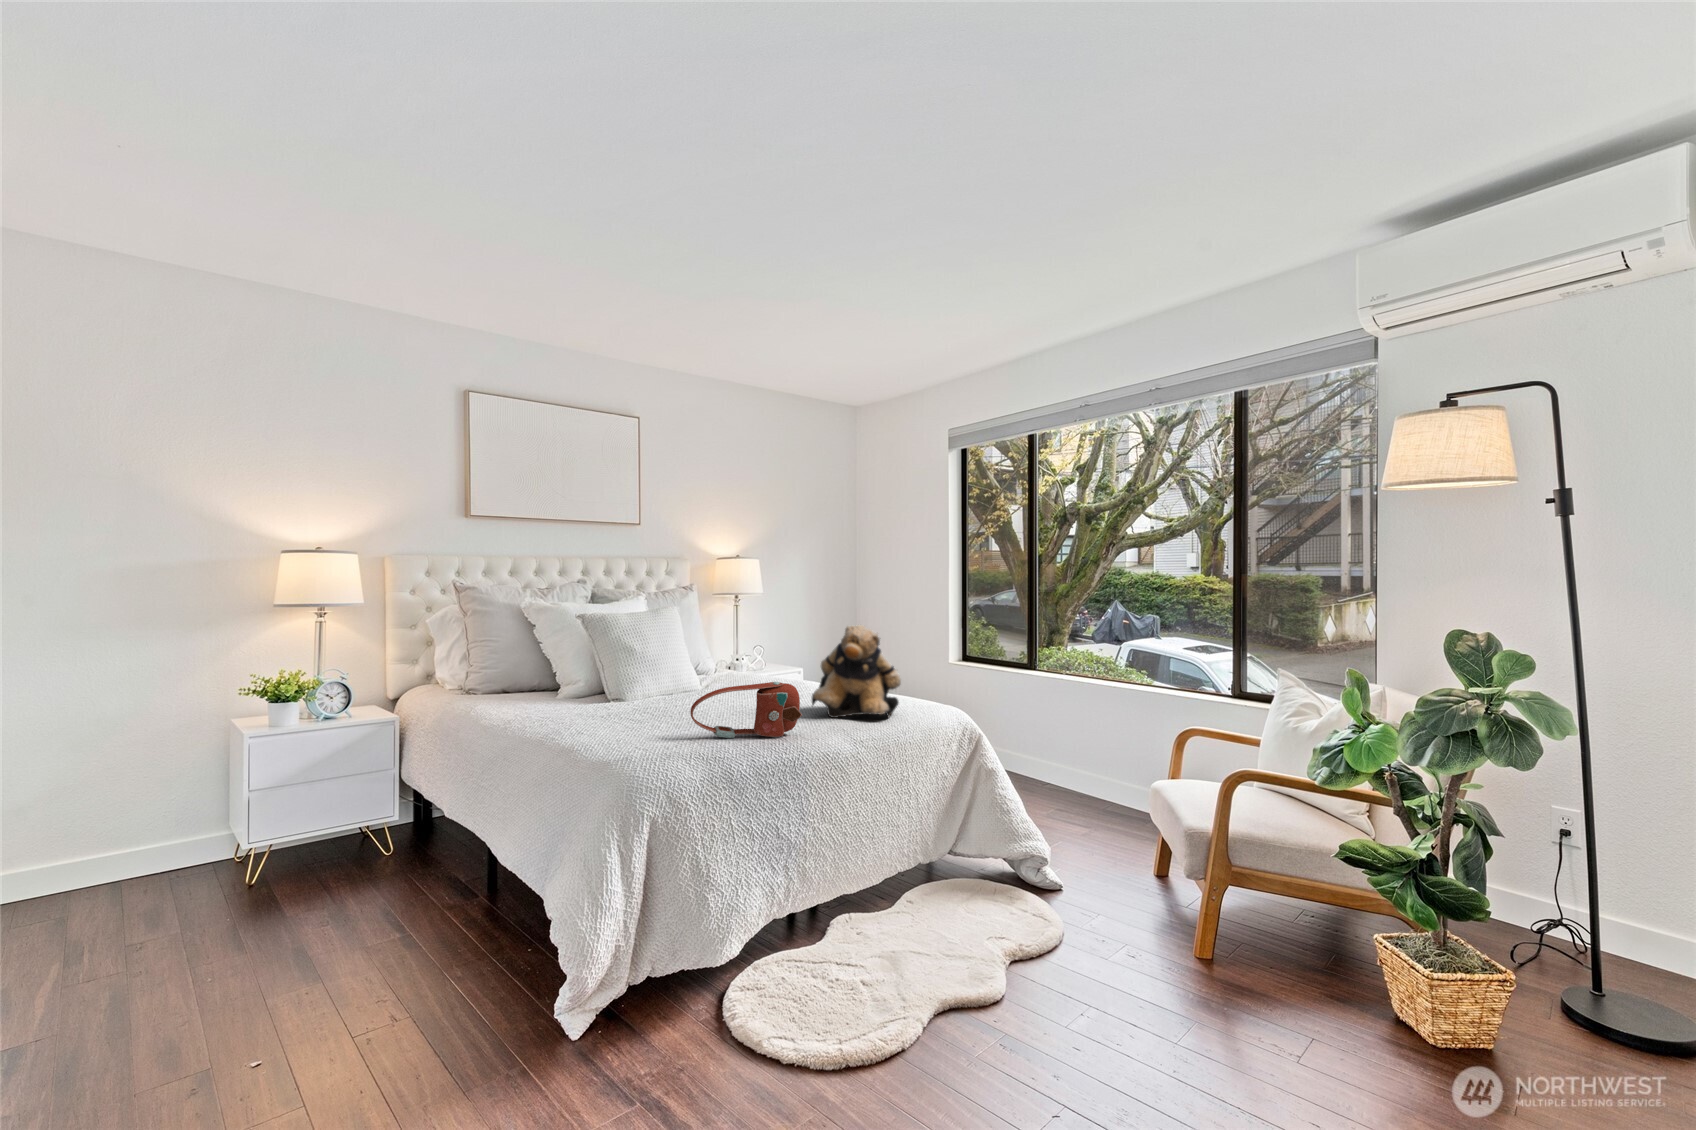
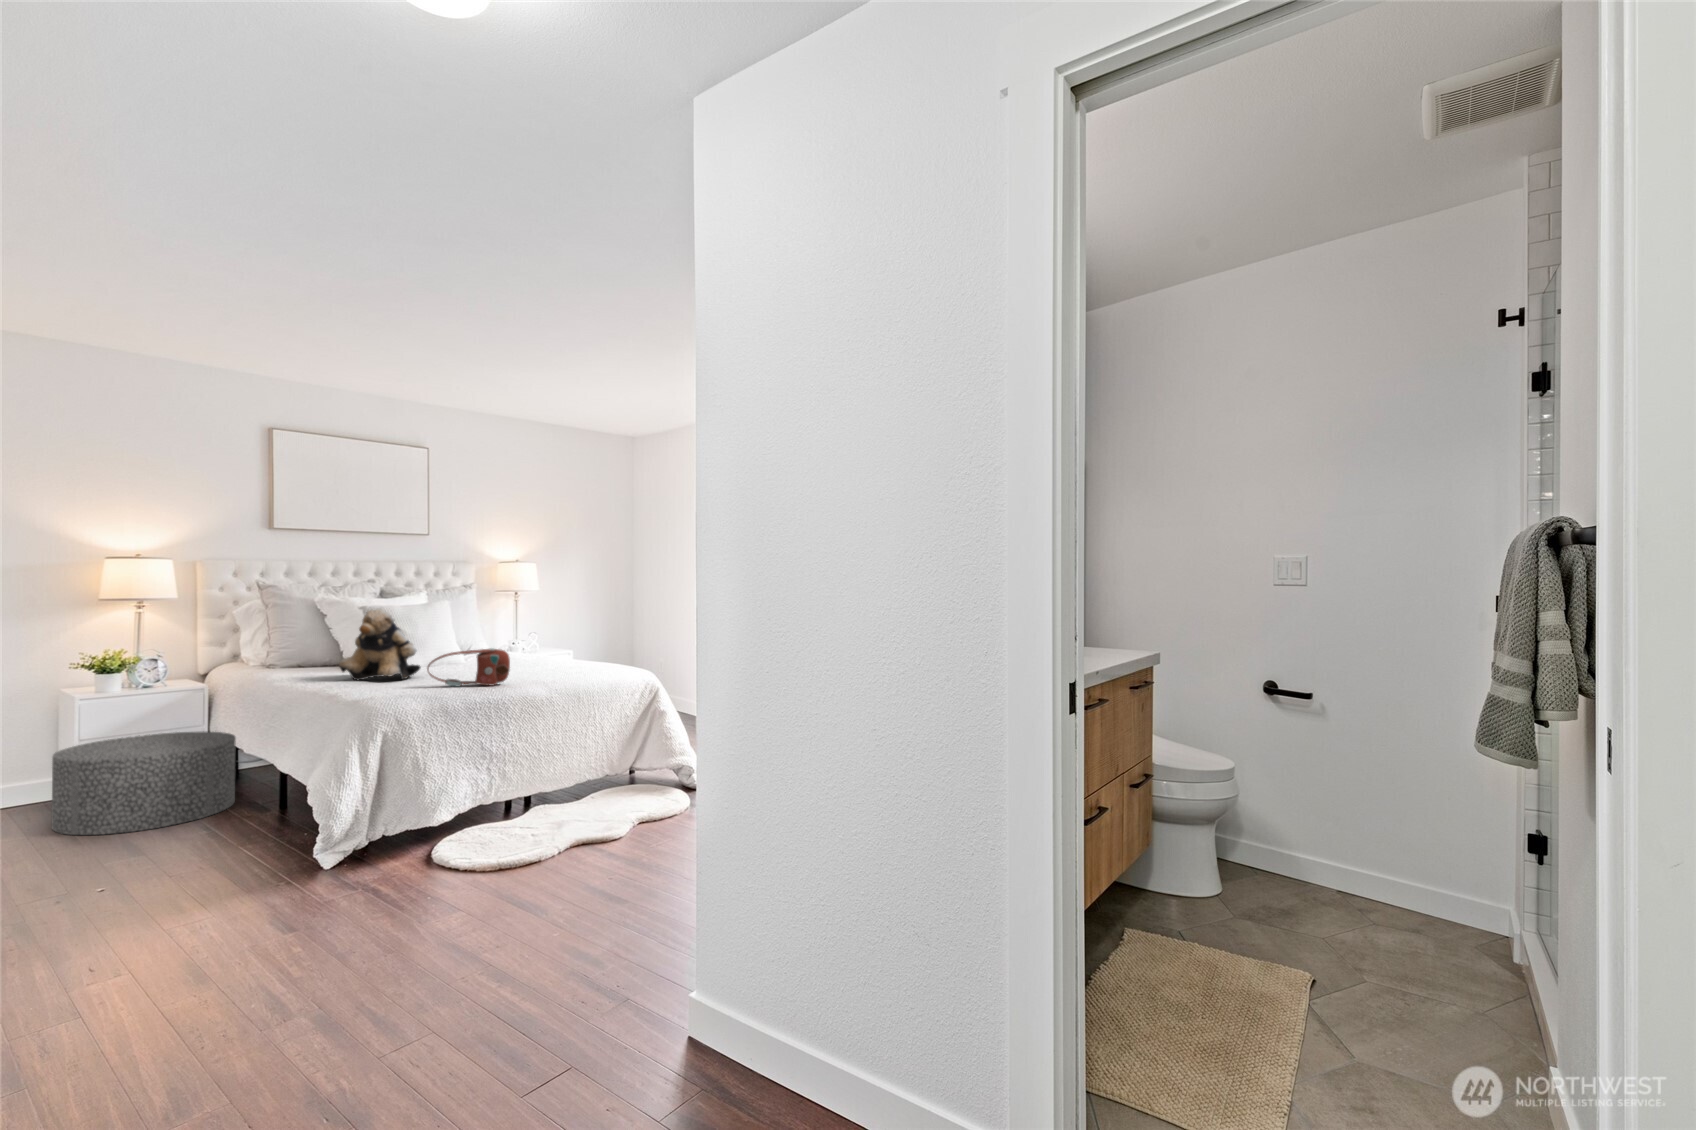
teddy bear: present [812,625,901,718] -> present [339,610,420,680]
ottoman: none [212,779,433,934] -> present [51,732,236,835]

